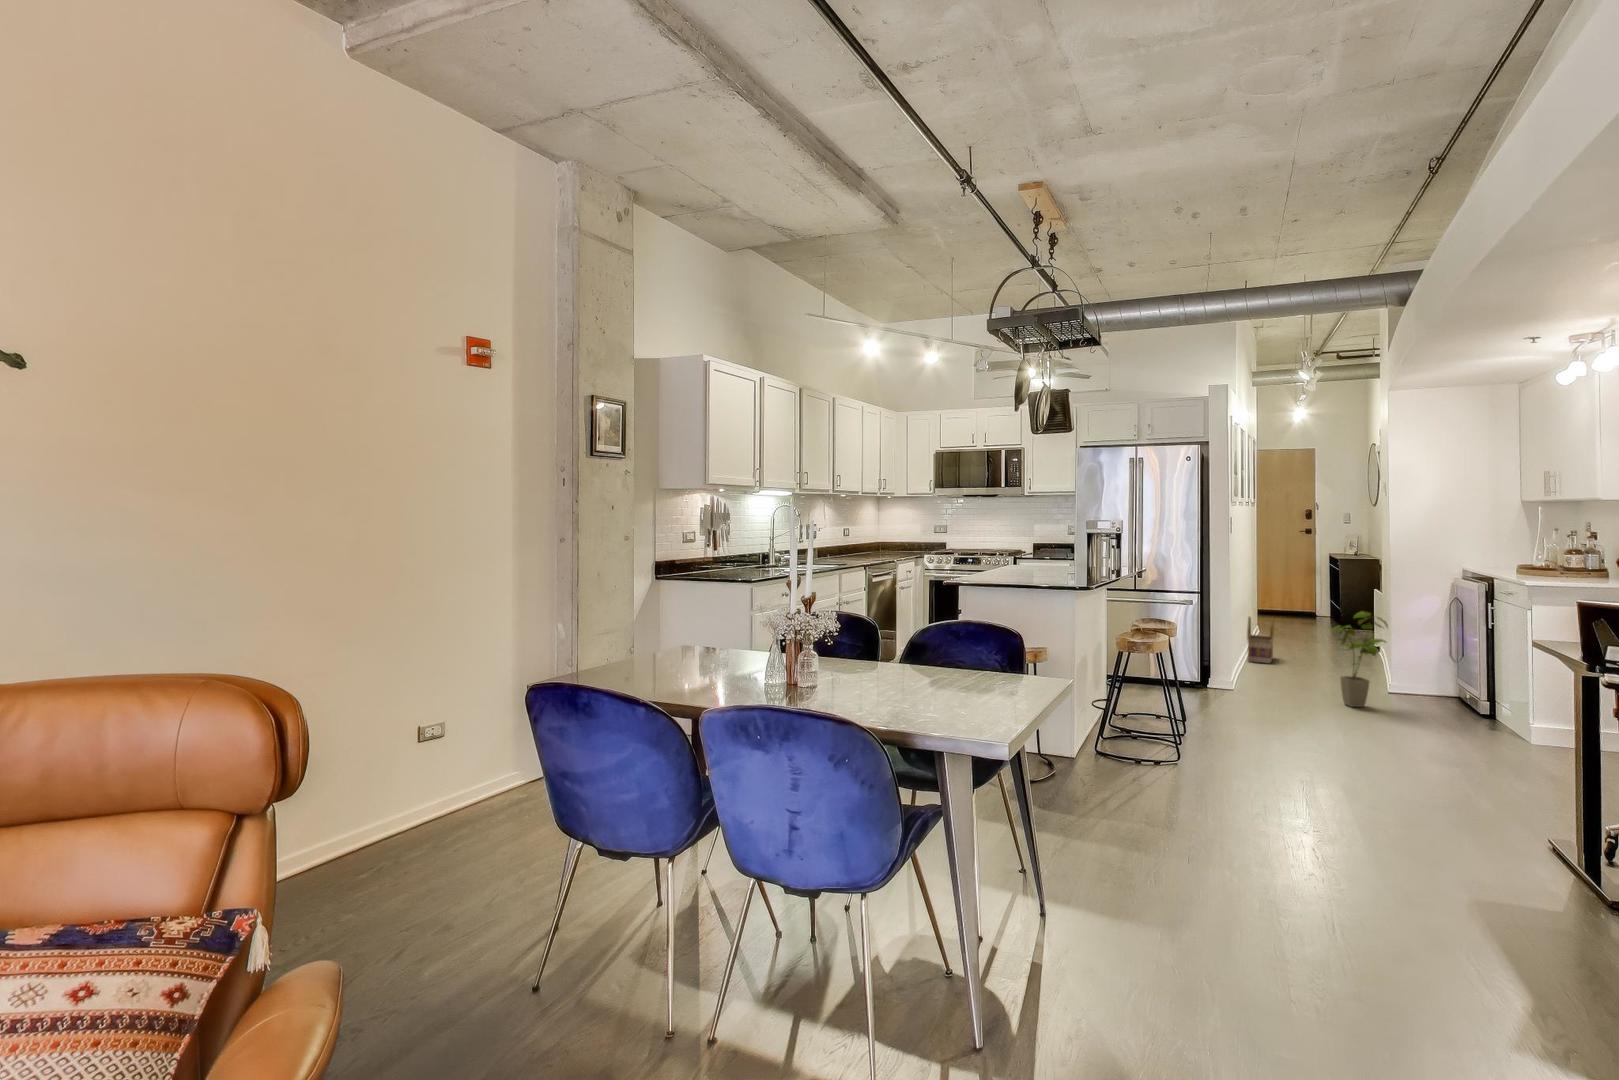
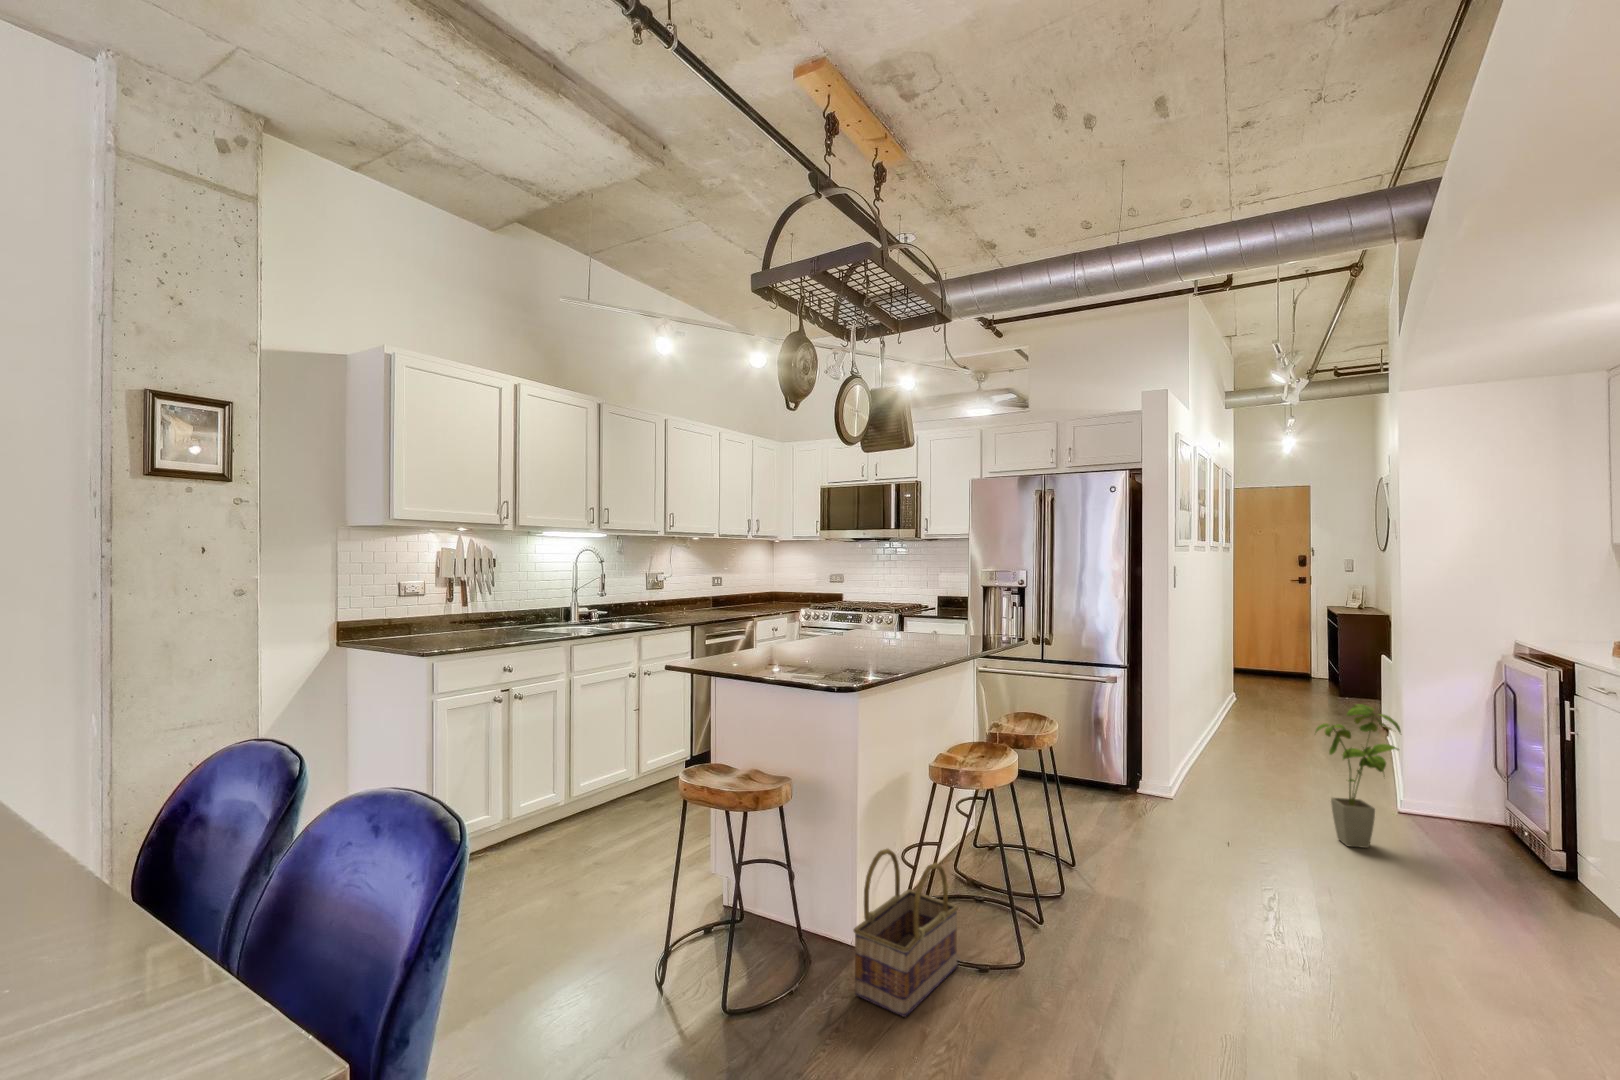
basket: present [1247,617,1274,664] -> present [854,849,958,1017]

